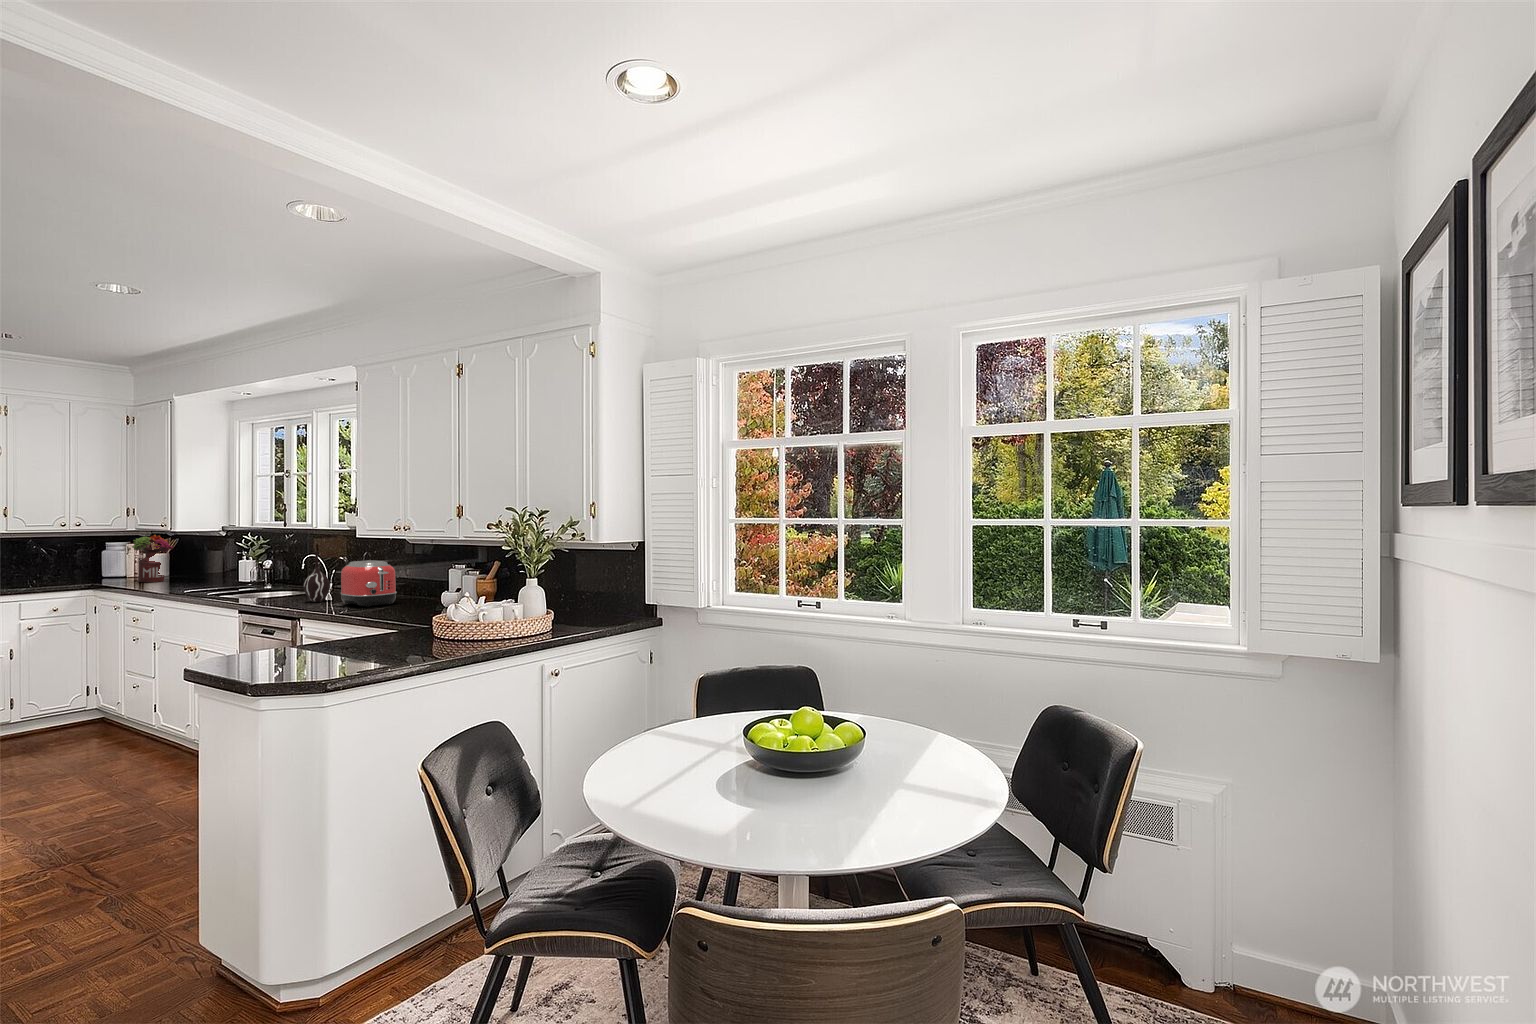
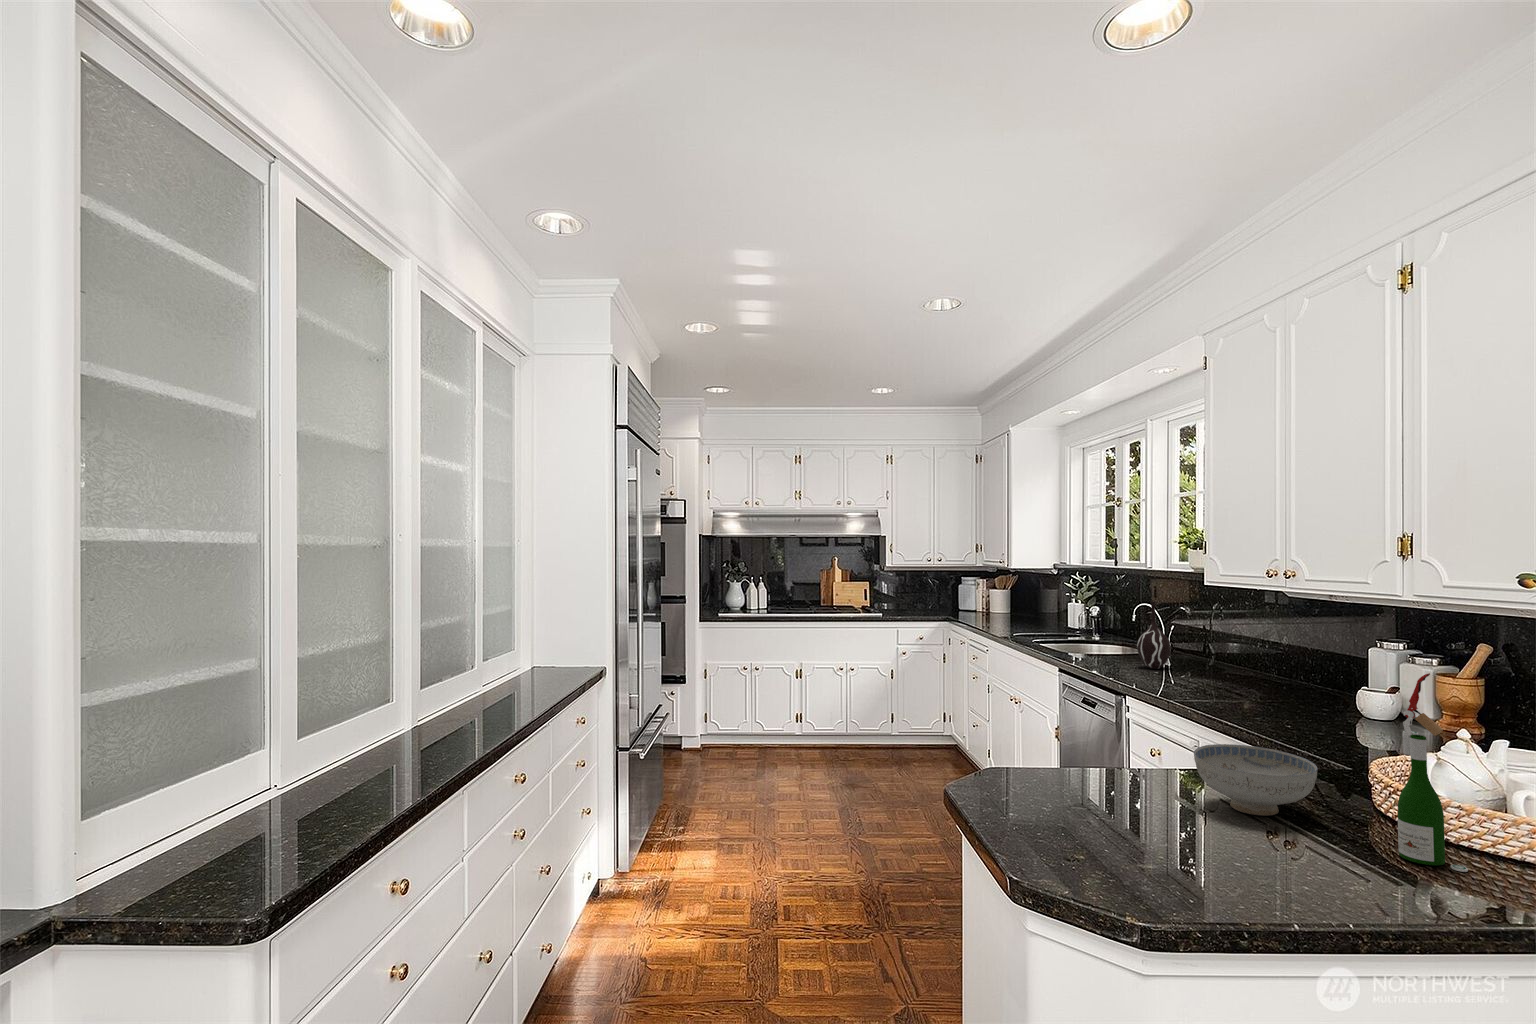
flower arrangement: present [132,535,173,582] -> none [976,570,1010,619]
toaster: present [340,560,397,607] -> none [1185,619,1269,689]
wine bottle: none [437,570,463,658] -> present [1398,673,1468,872]
ceramic bowl: none [340,623,405,657] -> present [1194,744,1318,816]

